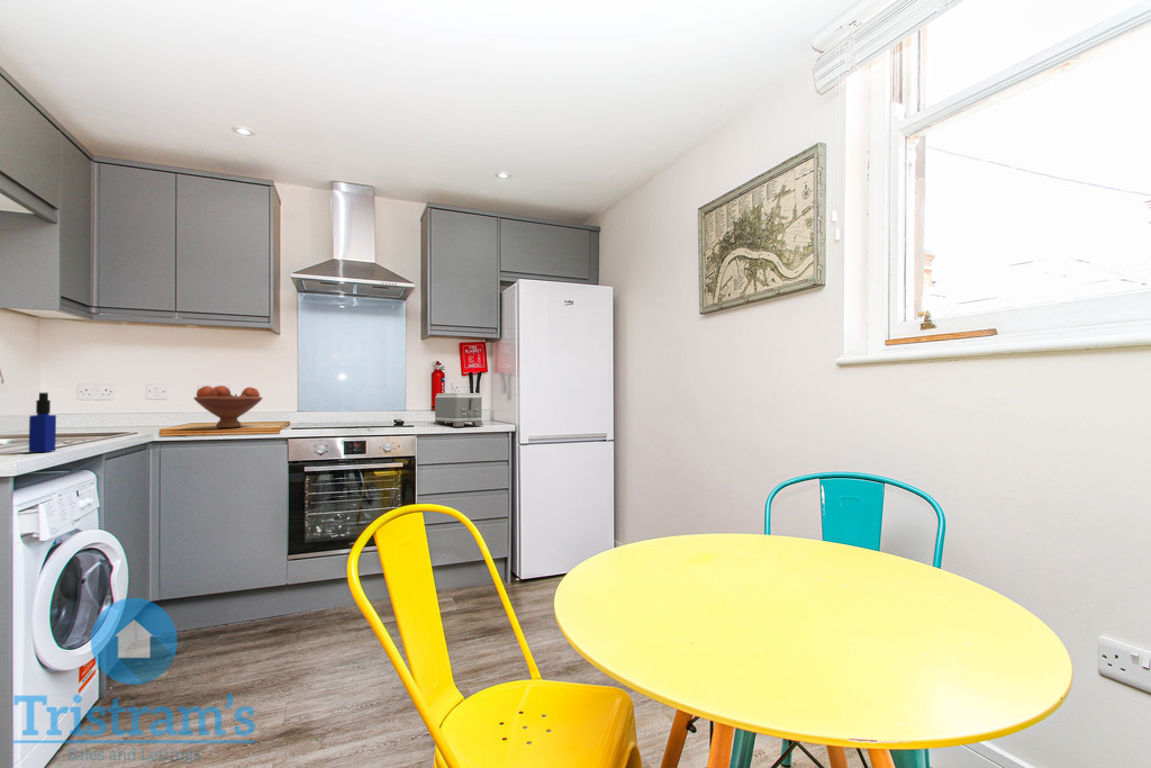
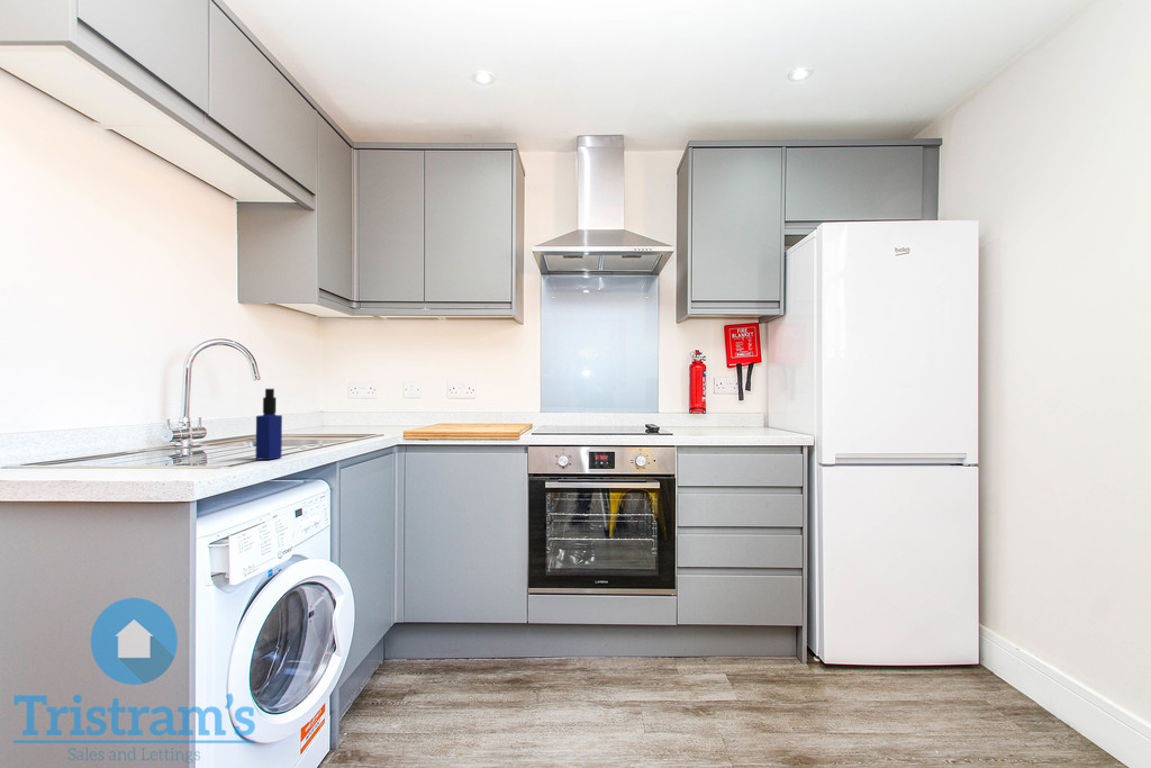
fruit bowl: present [194,386,262,428] -> none [435,381,502,429]
toaster: present [434,393,483,427] -> none [693,391,765,436]

